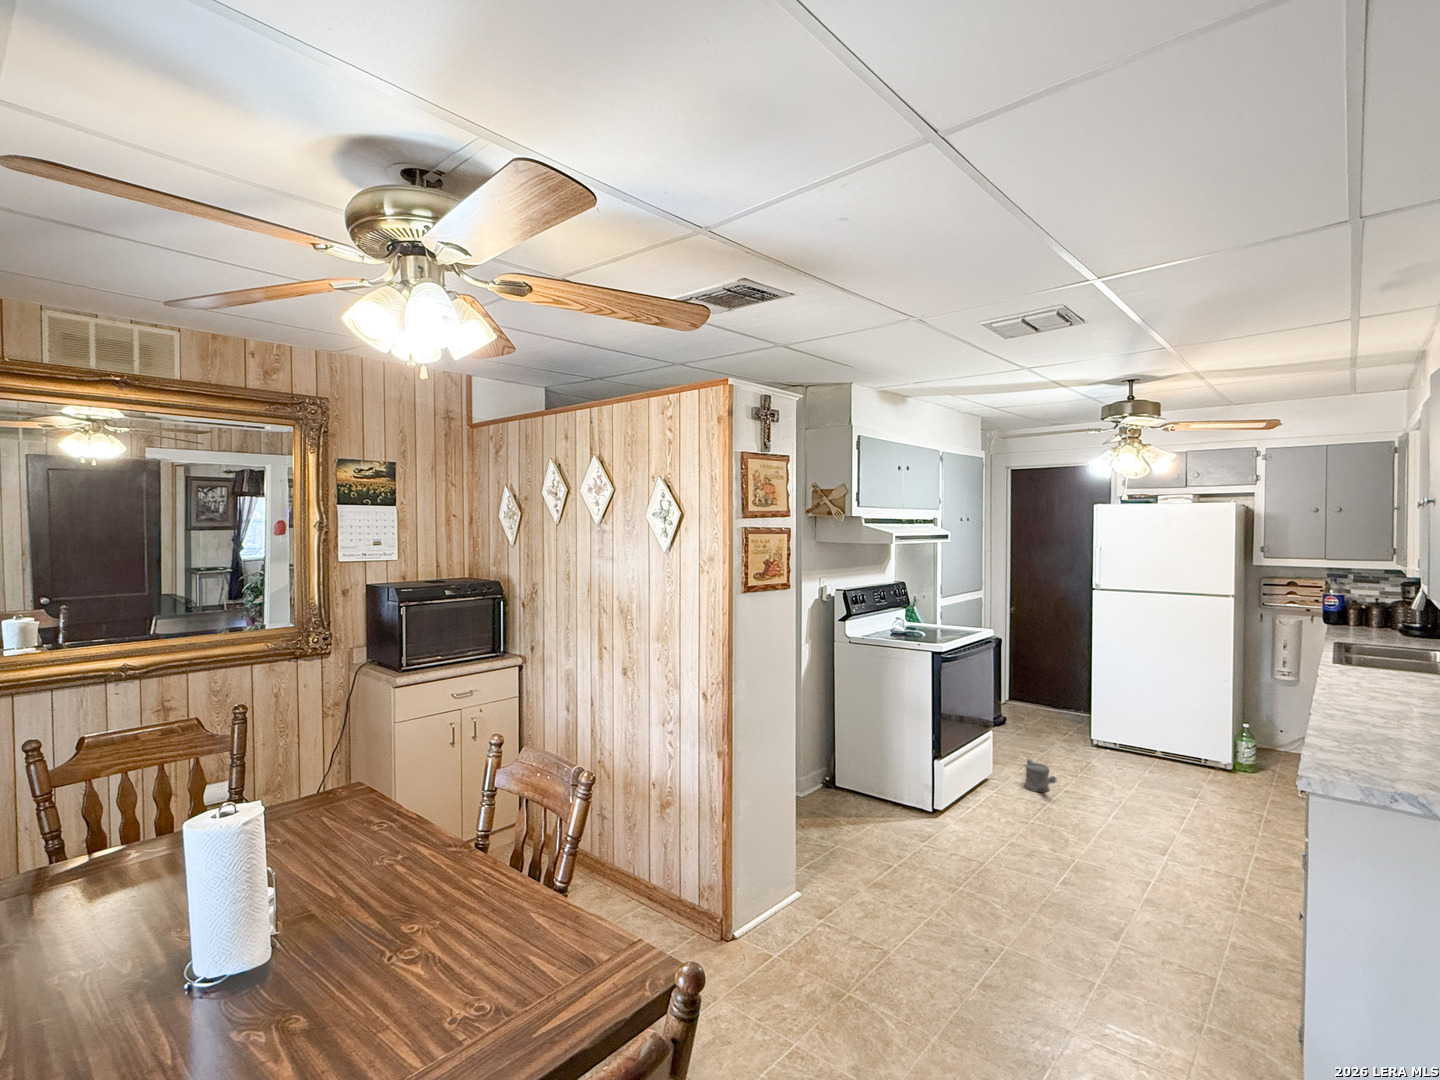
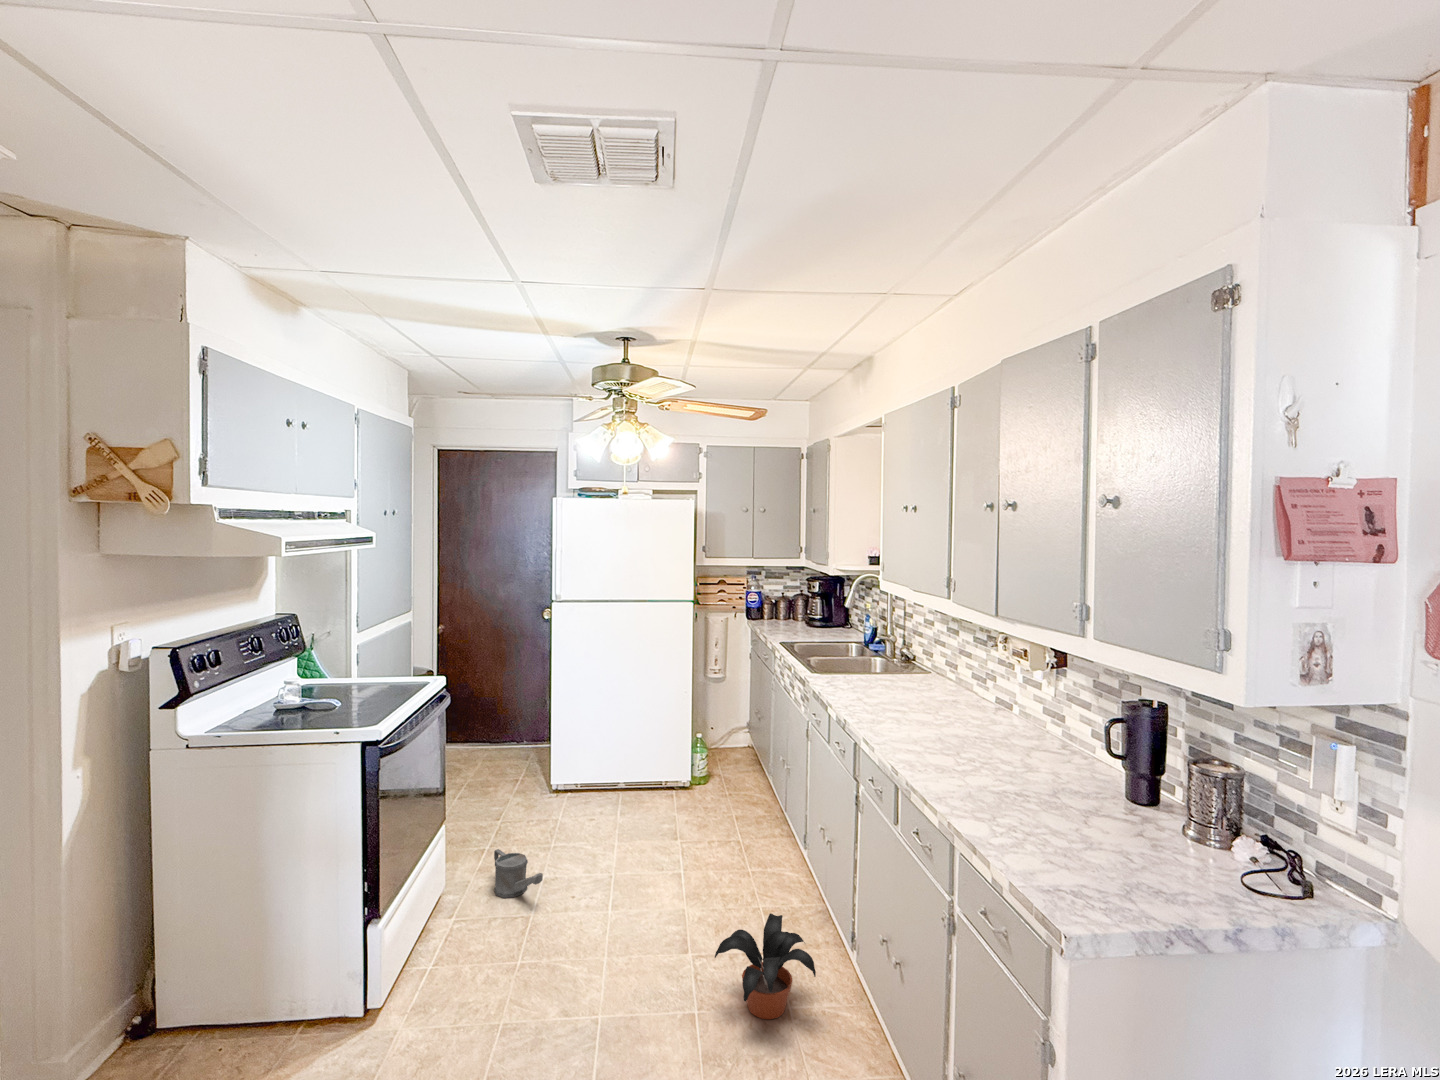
potted plant: none [1166,835,1258,907] -> present [715,913,816,1019]

